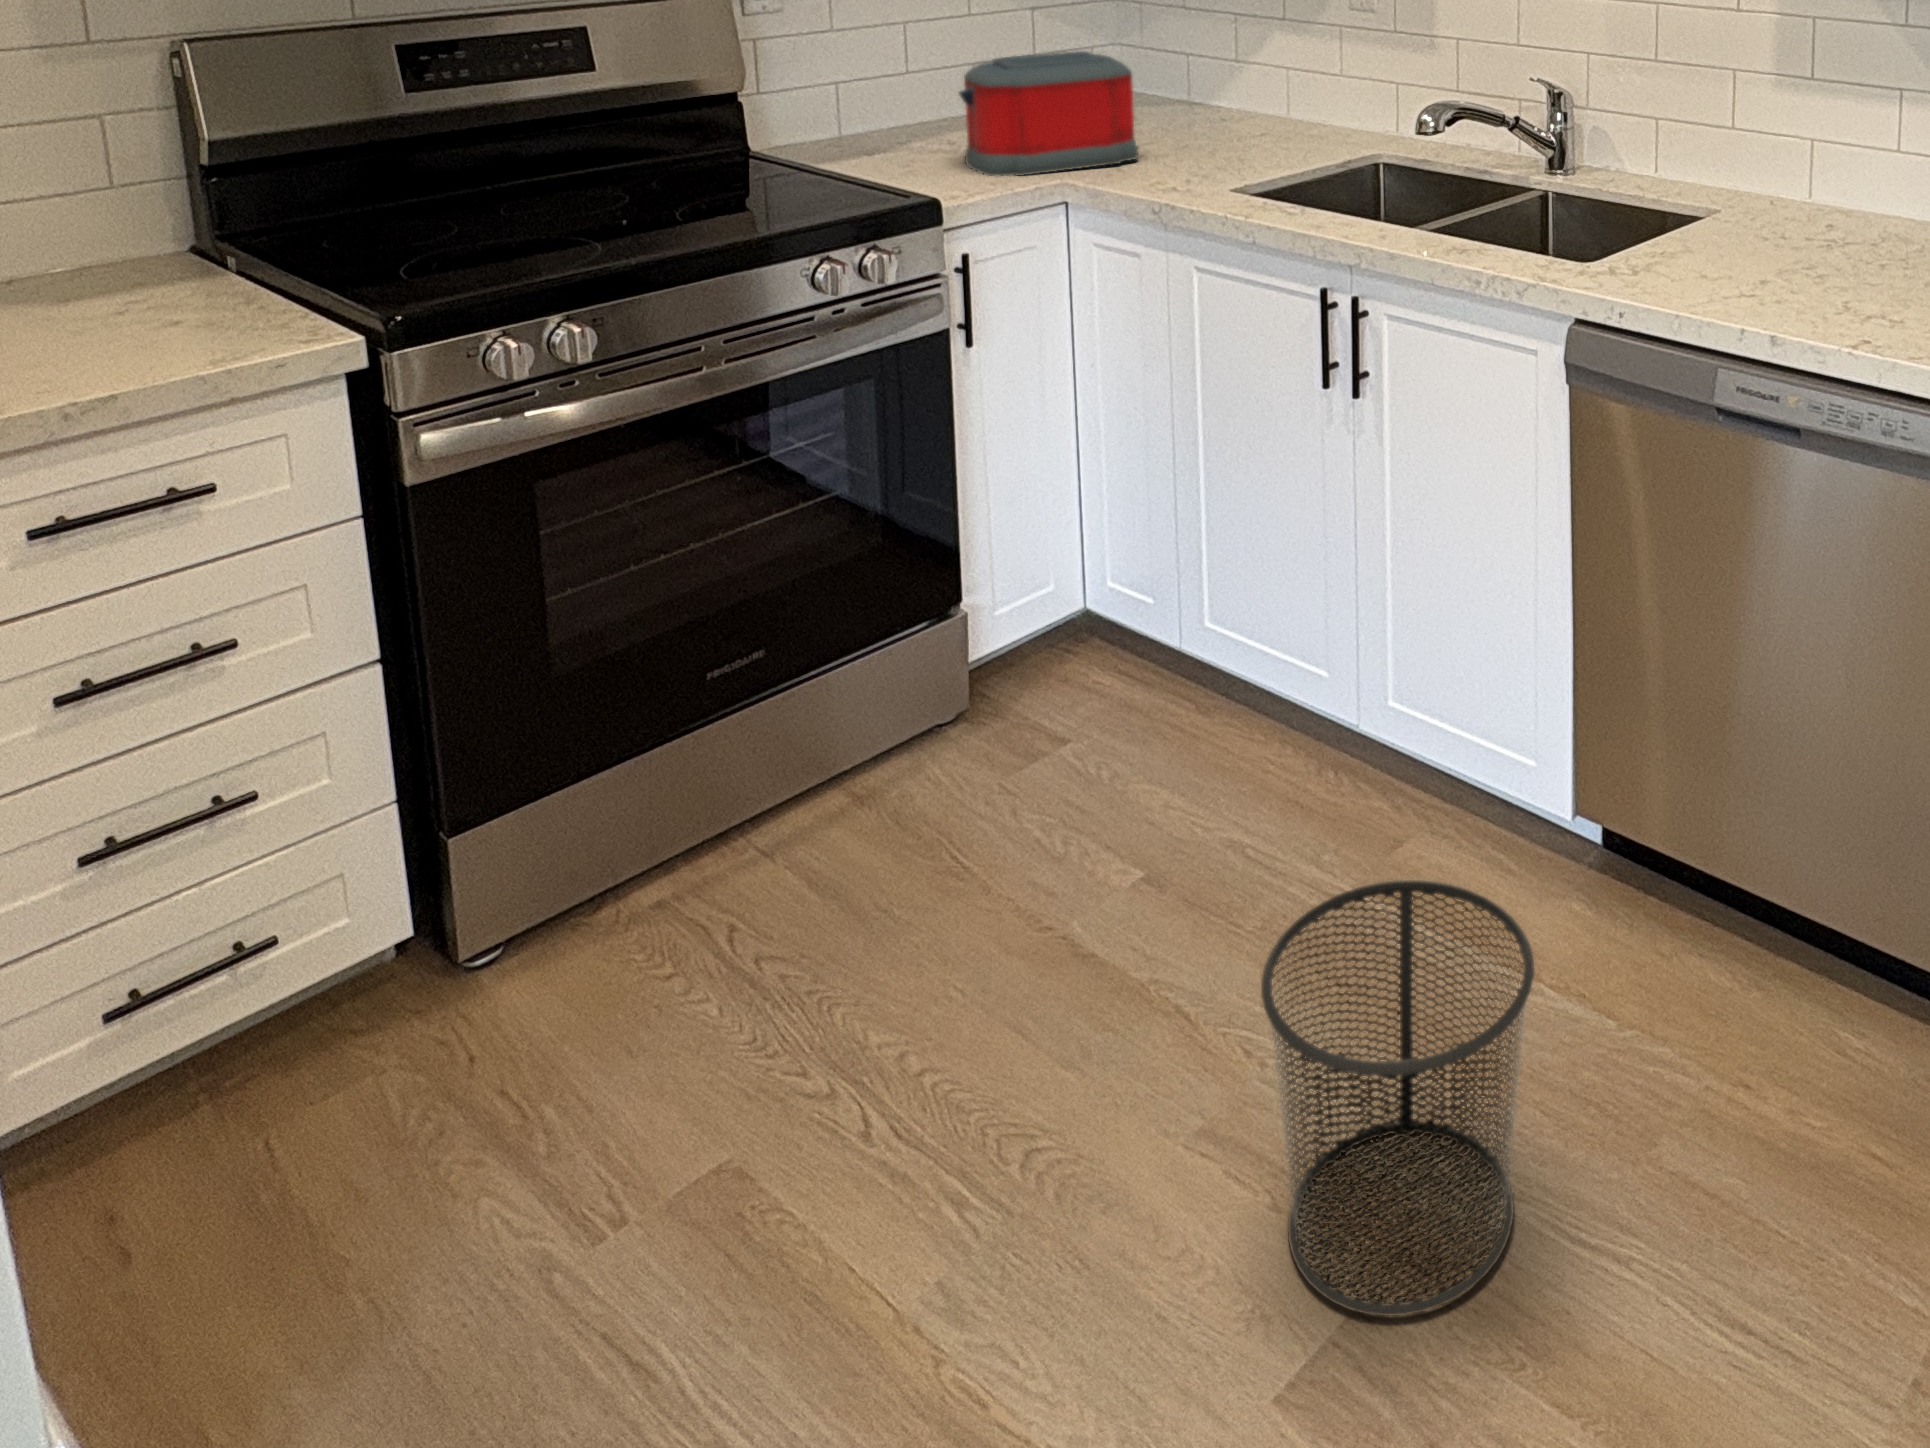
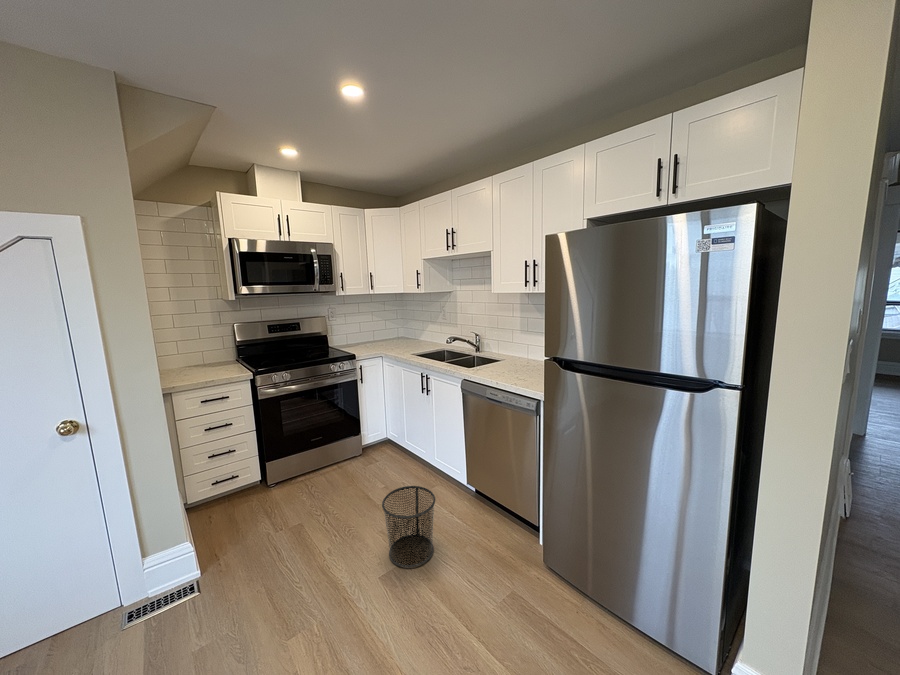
toaster: present [959,51,1138,176] -> none [364,327,398,351]

